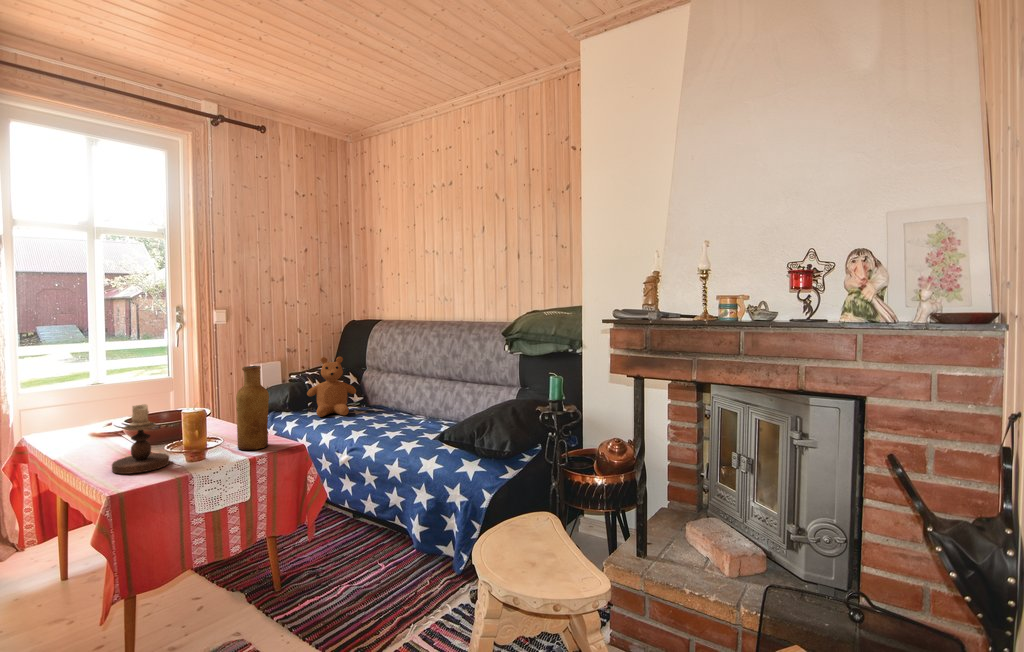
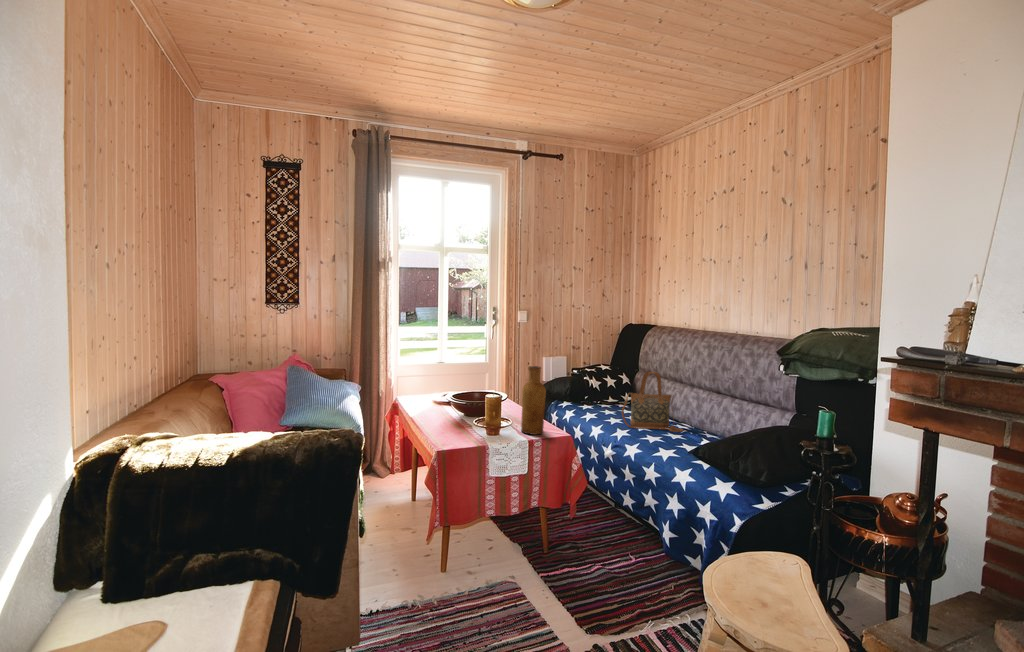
teddy bear: present [307,357,356,417] -> none [584,358,626,413]
handbag: none [355,365,420,428] -> present [622,372,683,432]
candlestick: present [112,404,169,474] -> none [441,388,475,438]

